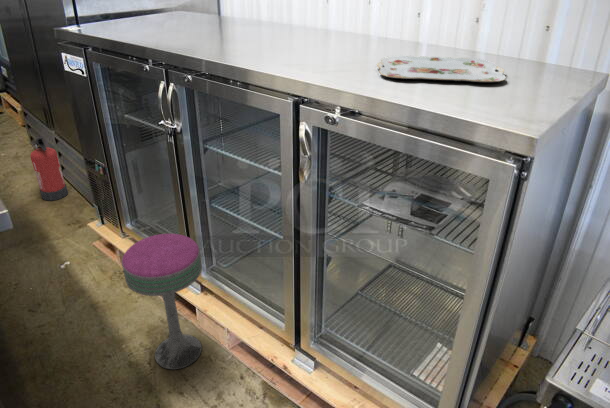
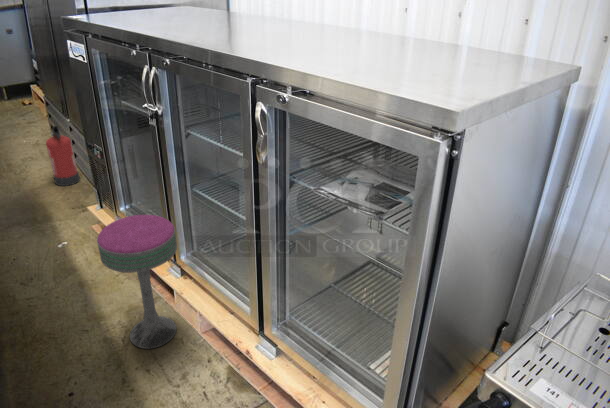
serving tray: present [377,55,506,82] -> none [344,44,473,67]

